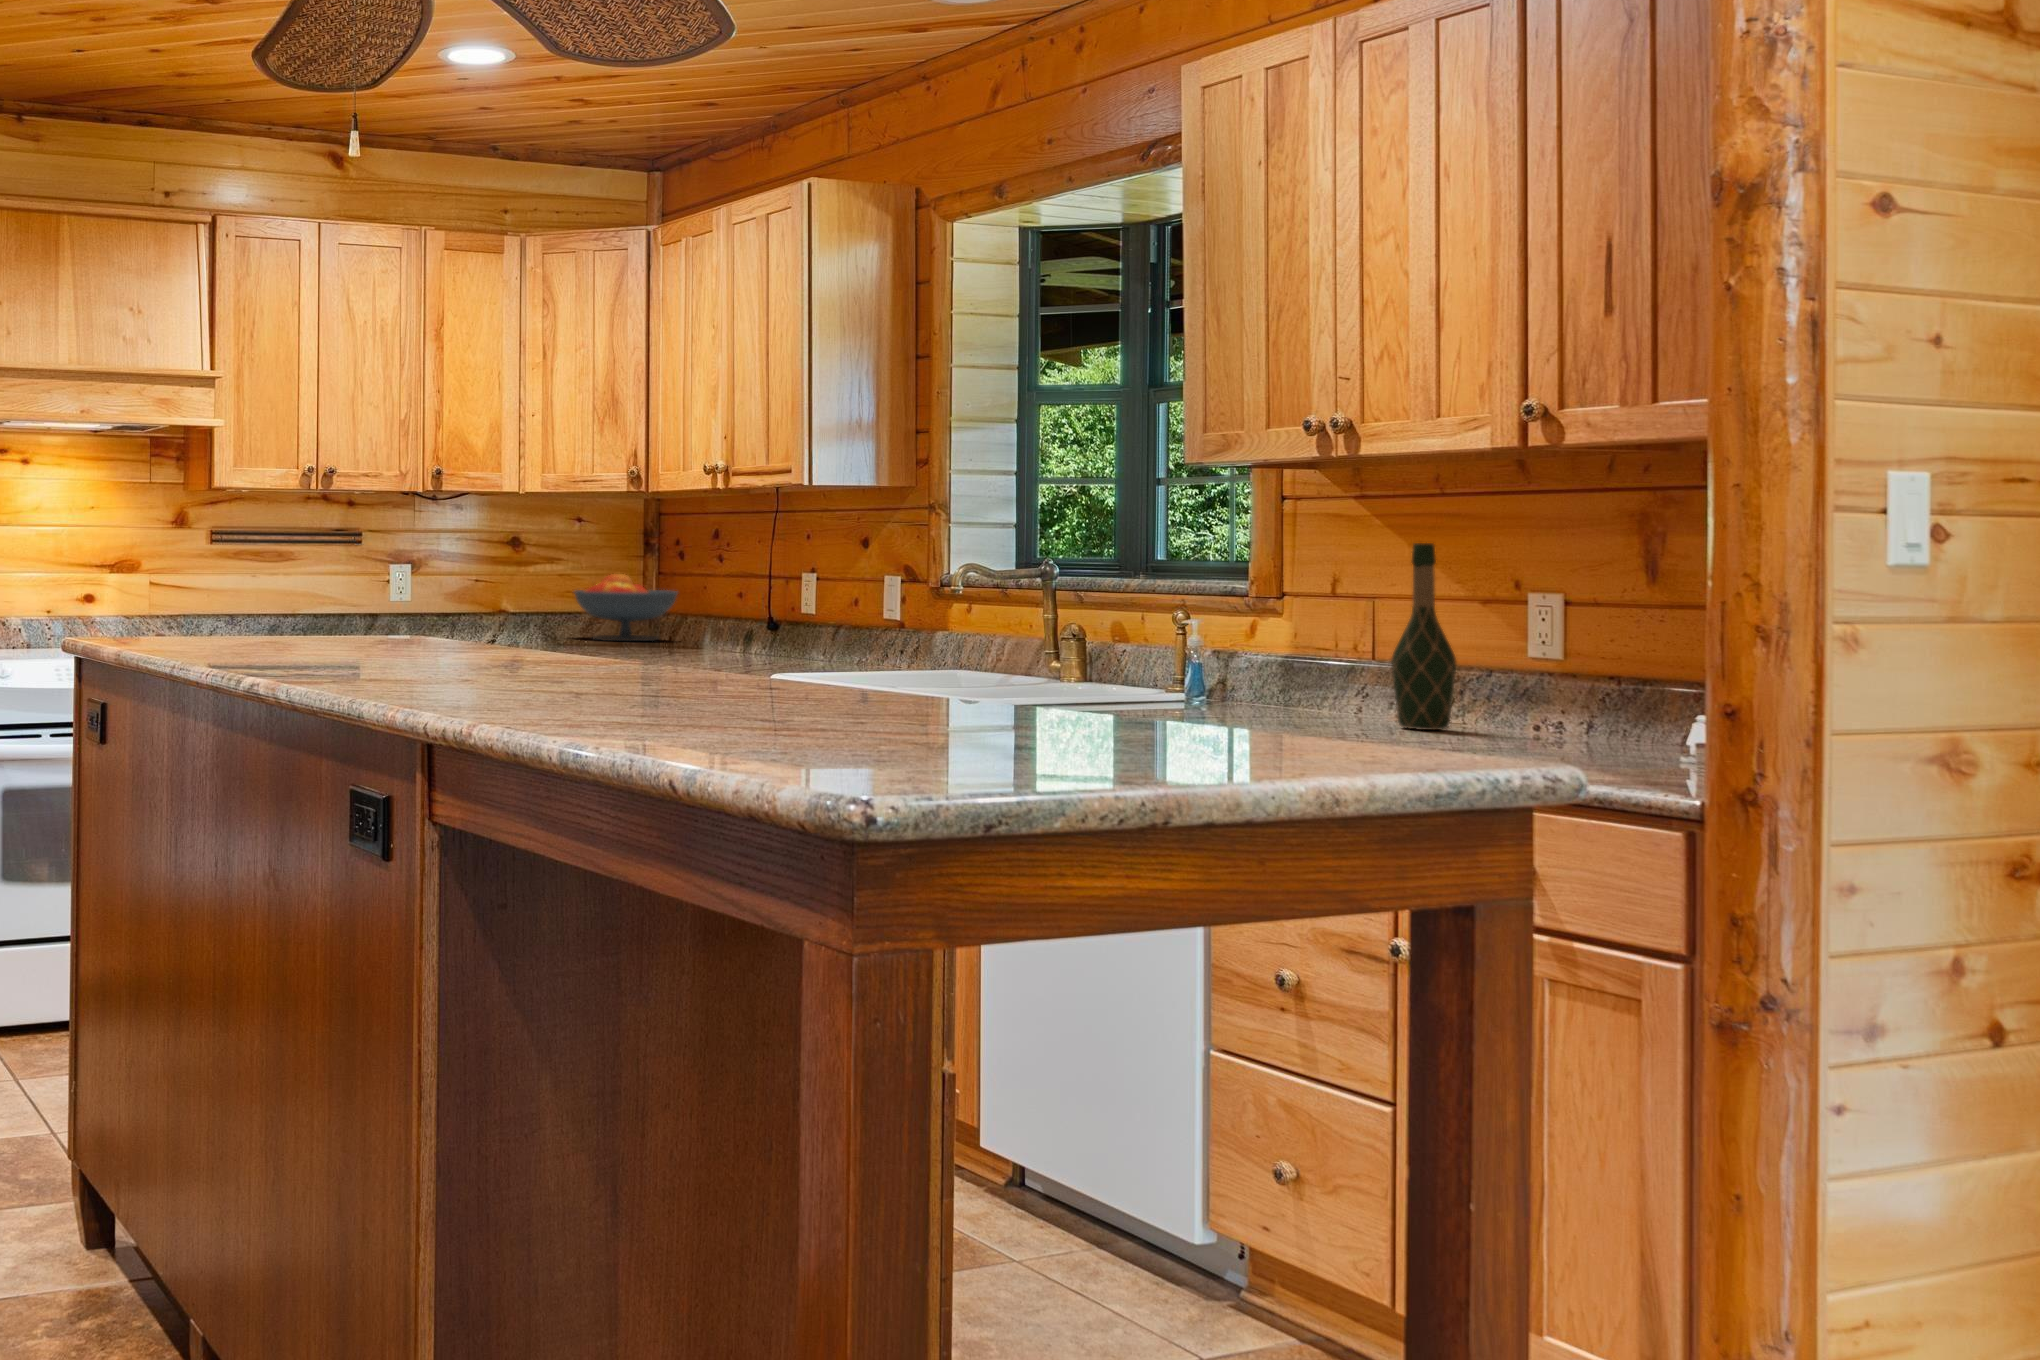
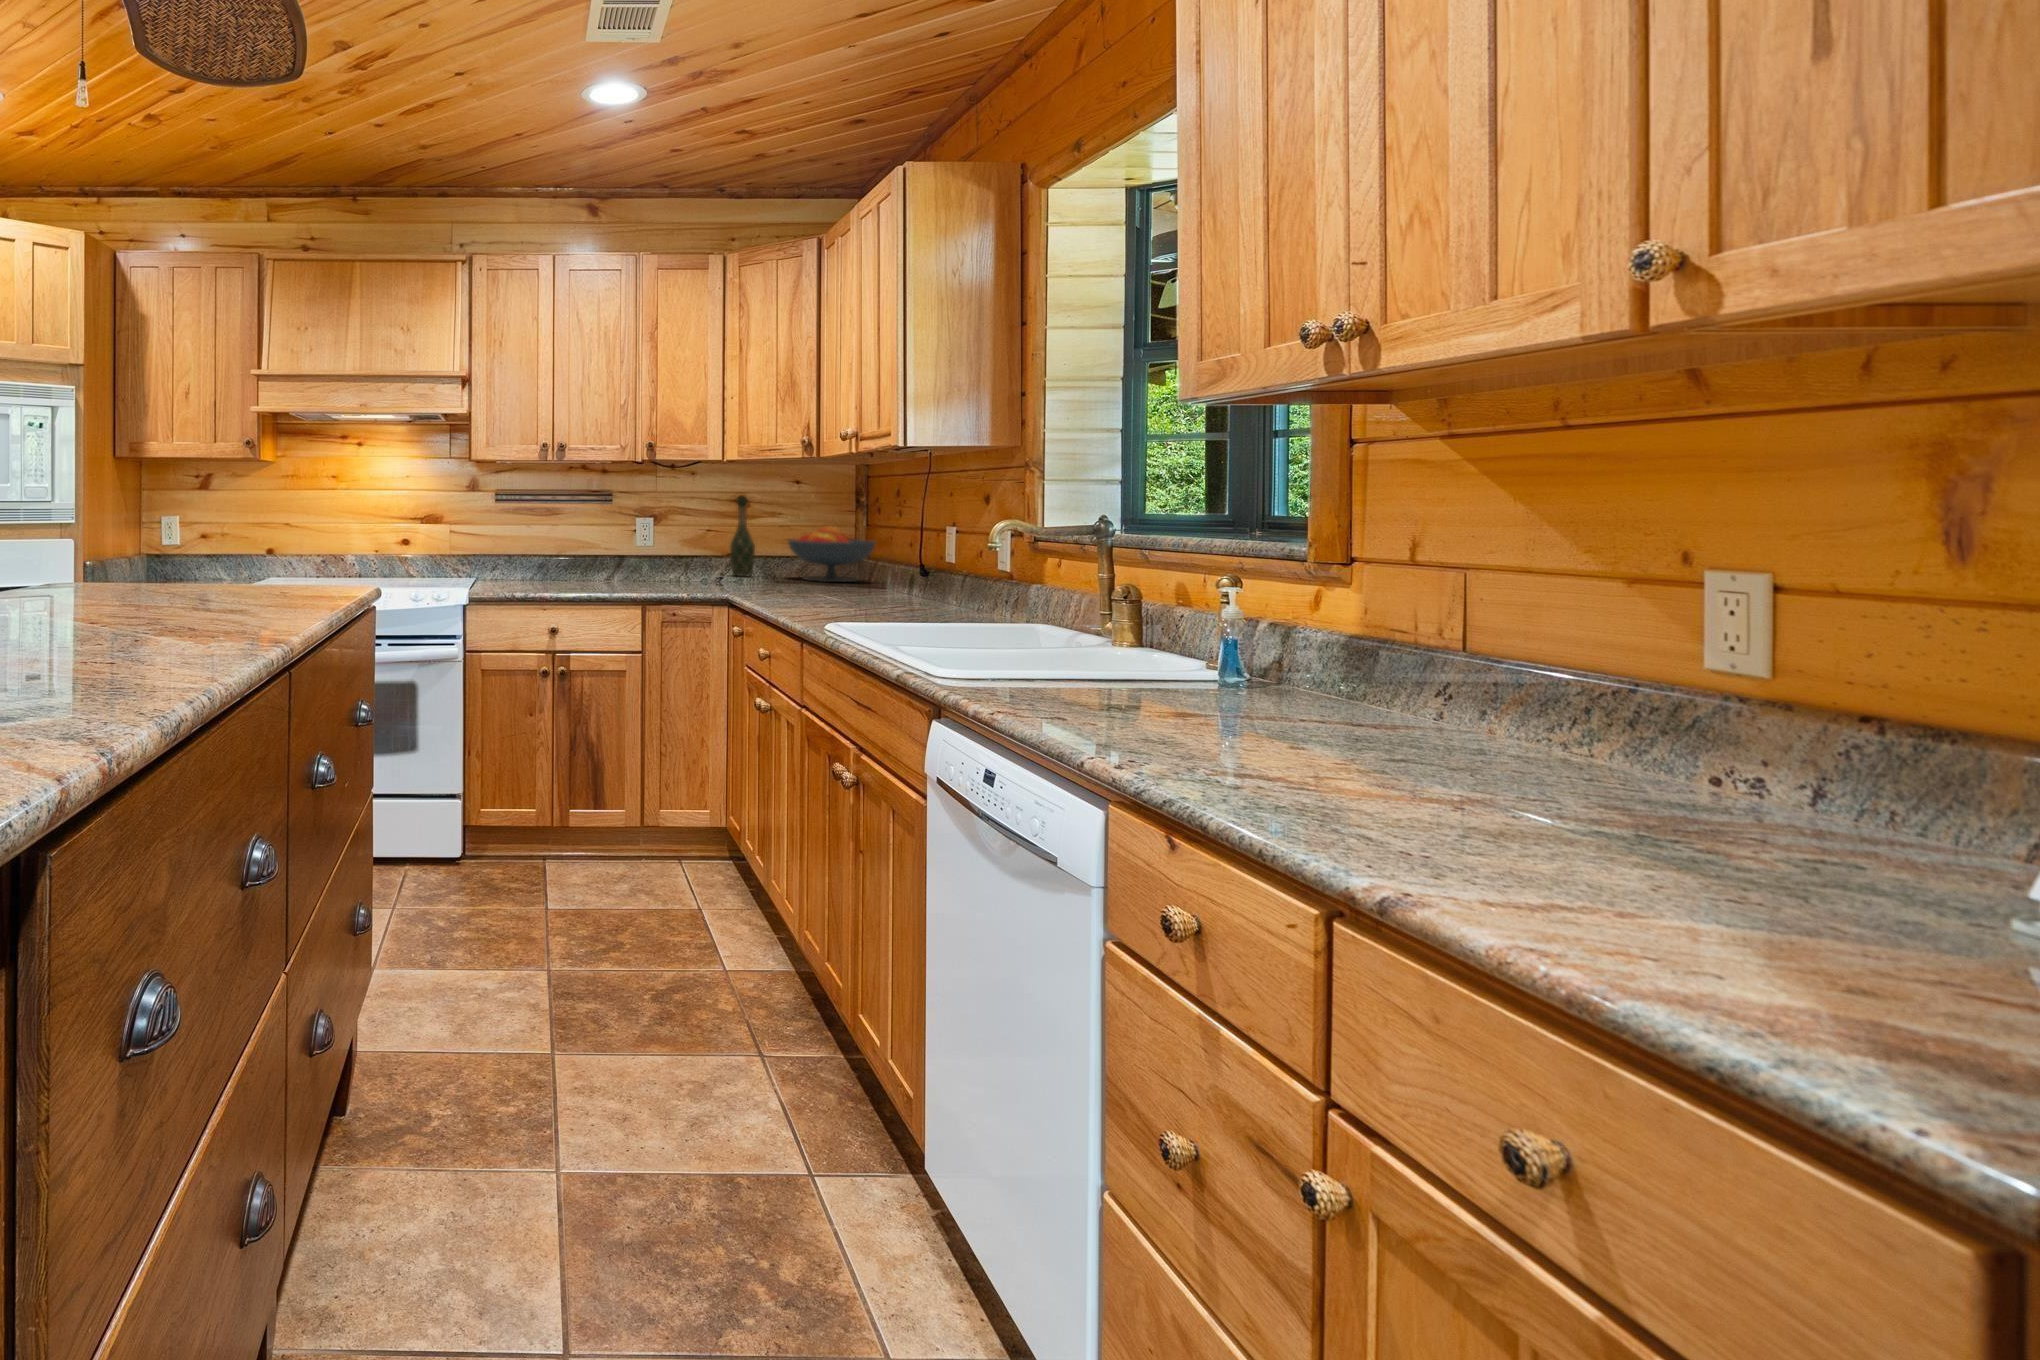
wine bottle: present [1391,543,1456,730] -> present [730,497,755,577]

